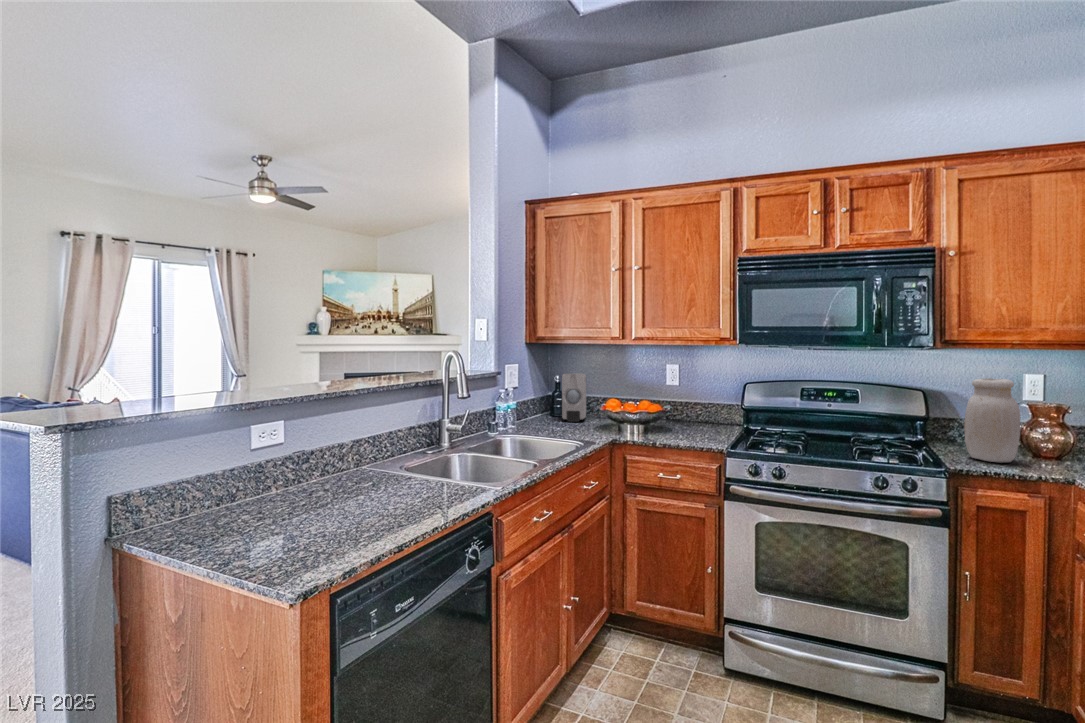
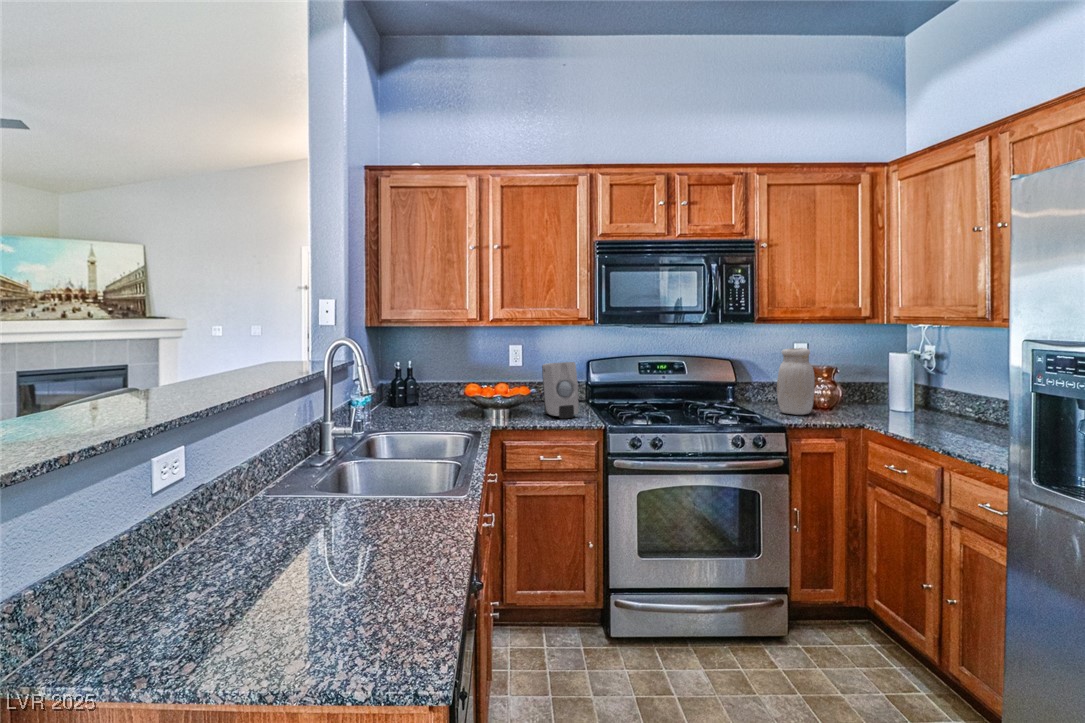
soap dispenser: present [562,373,586,422] -> present [542,362,578,418]

